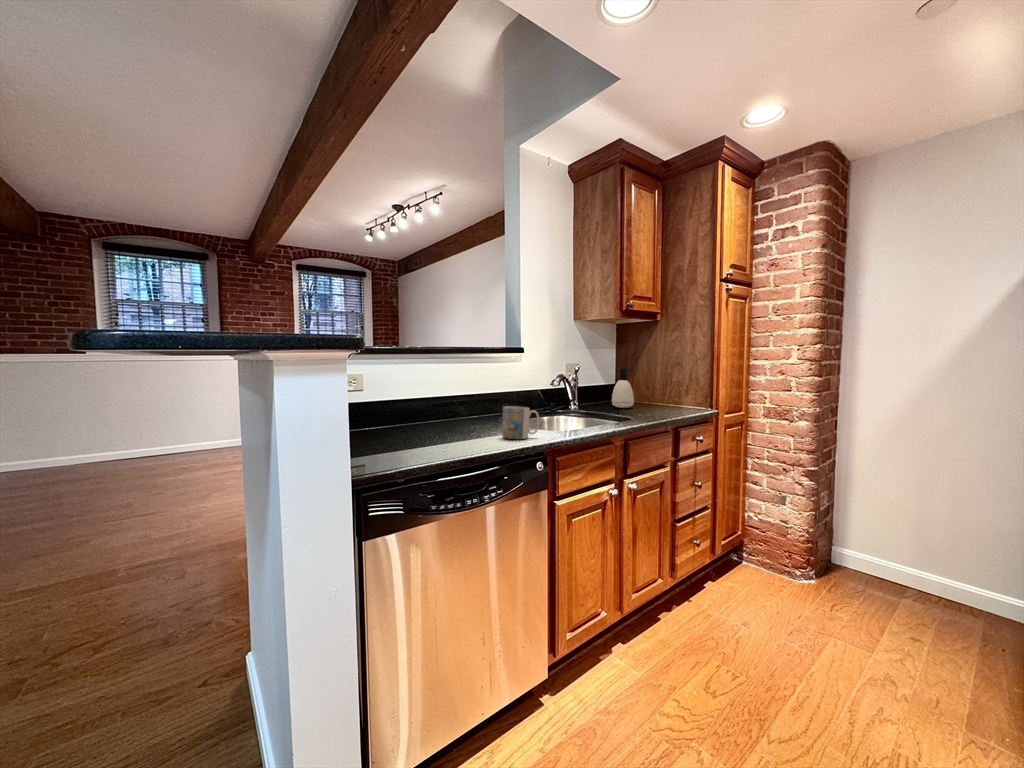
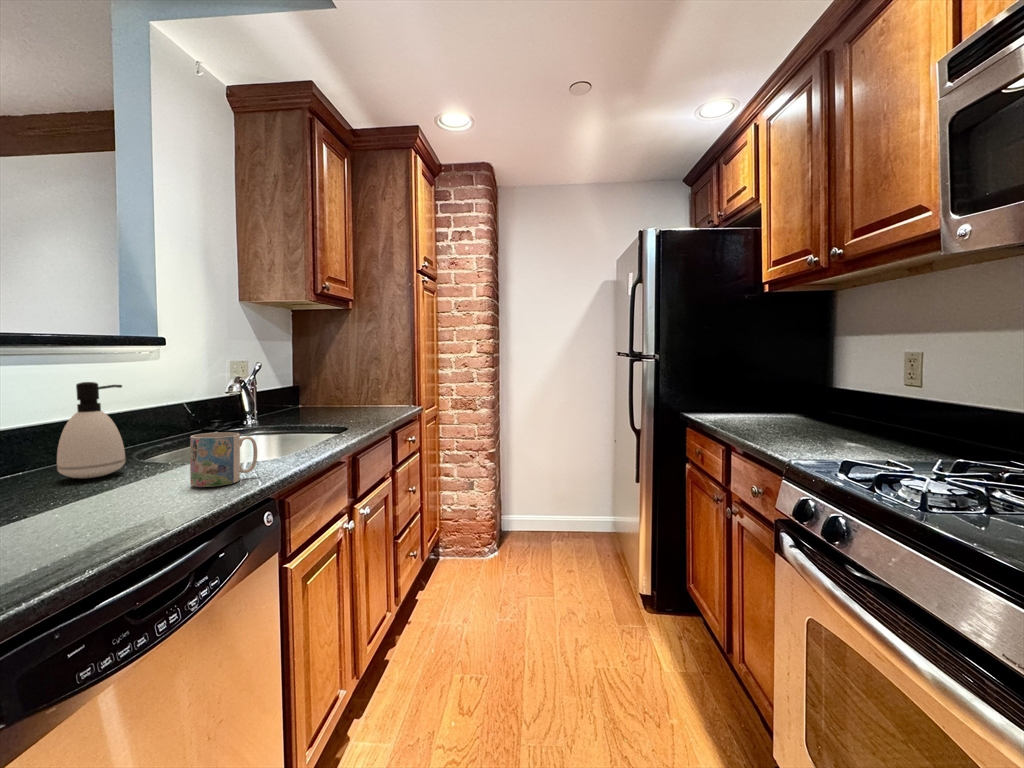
soap dispenser: present [612,368,634,408] -> present [57,382,125,478]

